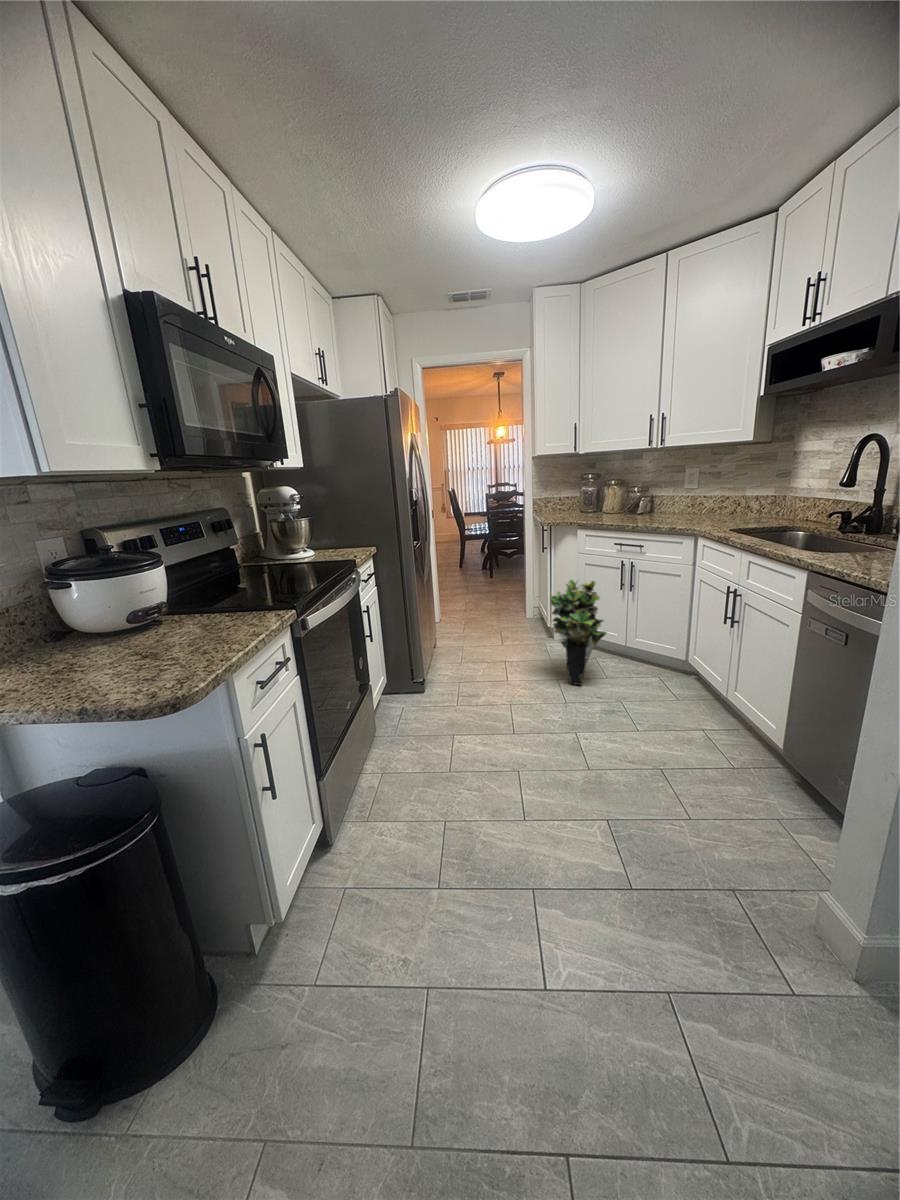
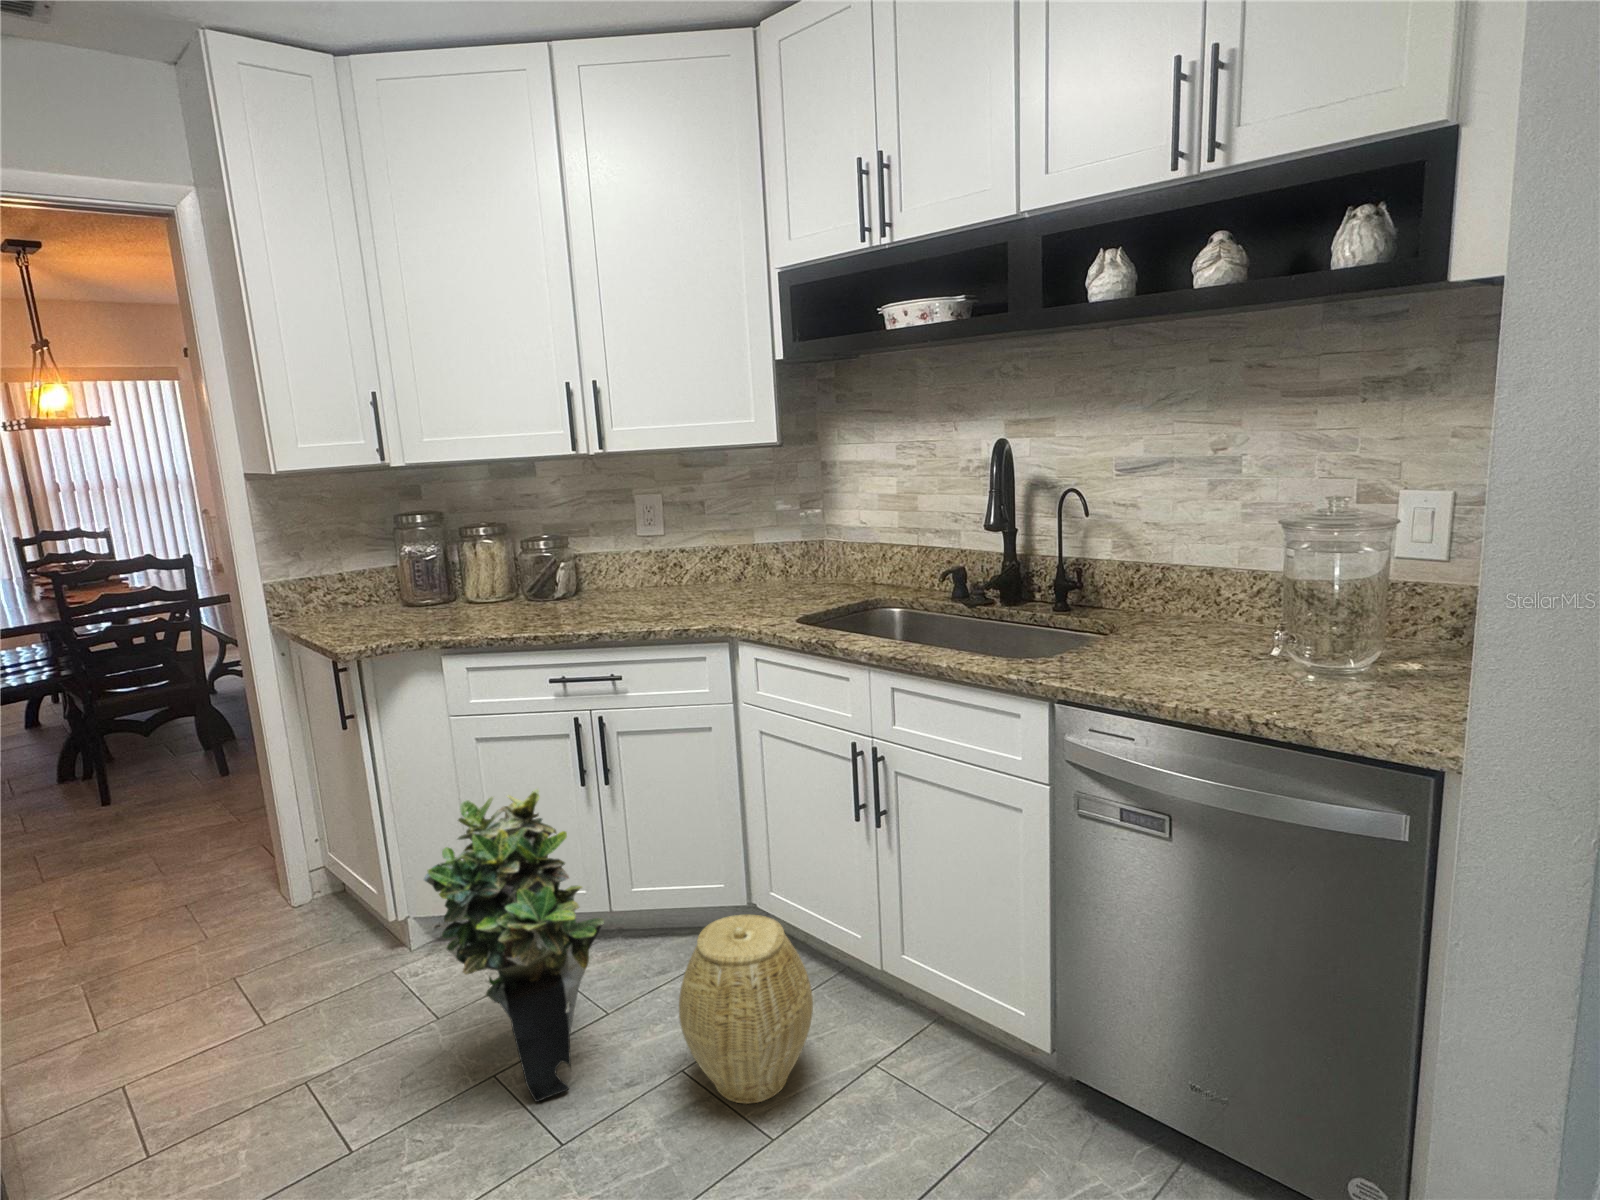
woven basket: none [621,644,679,715] -> present [679,914,813,1104]

